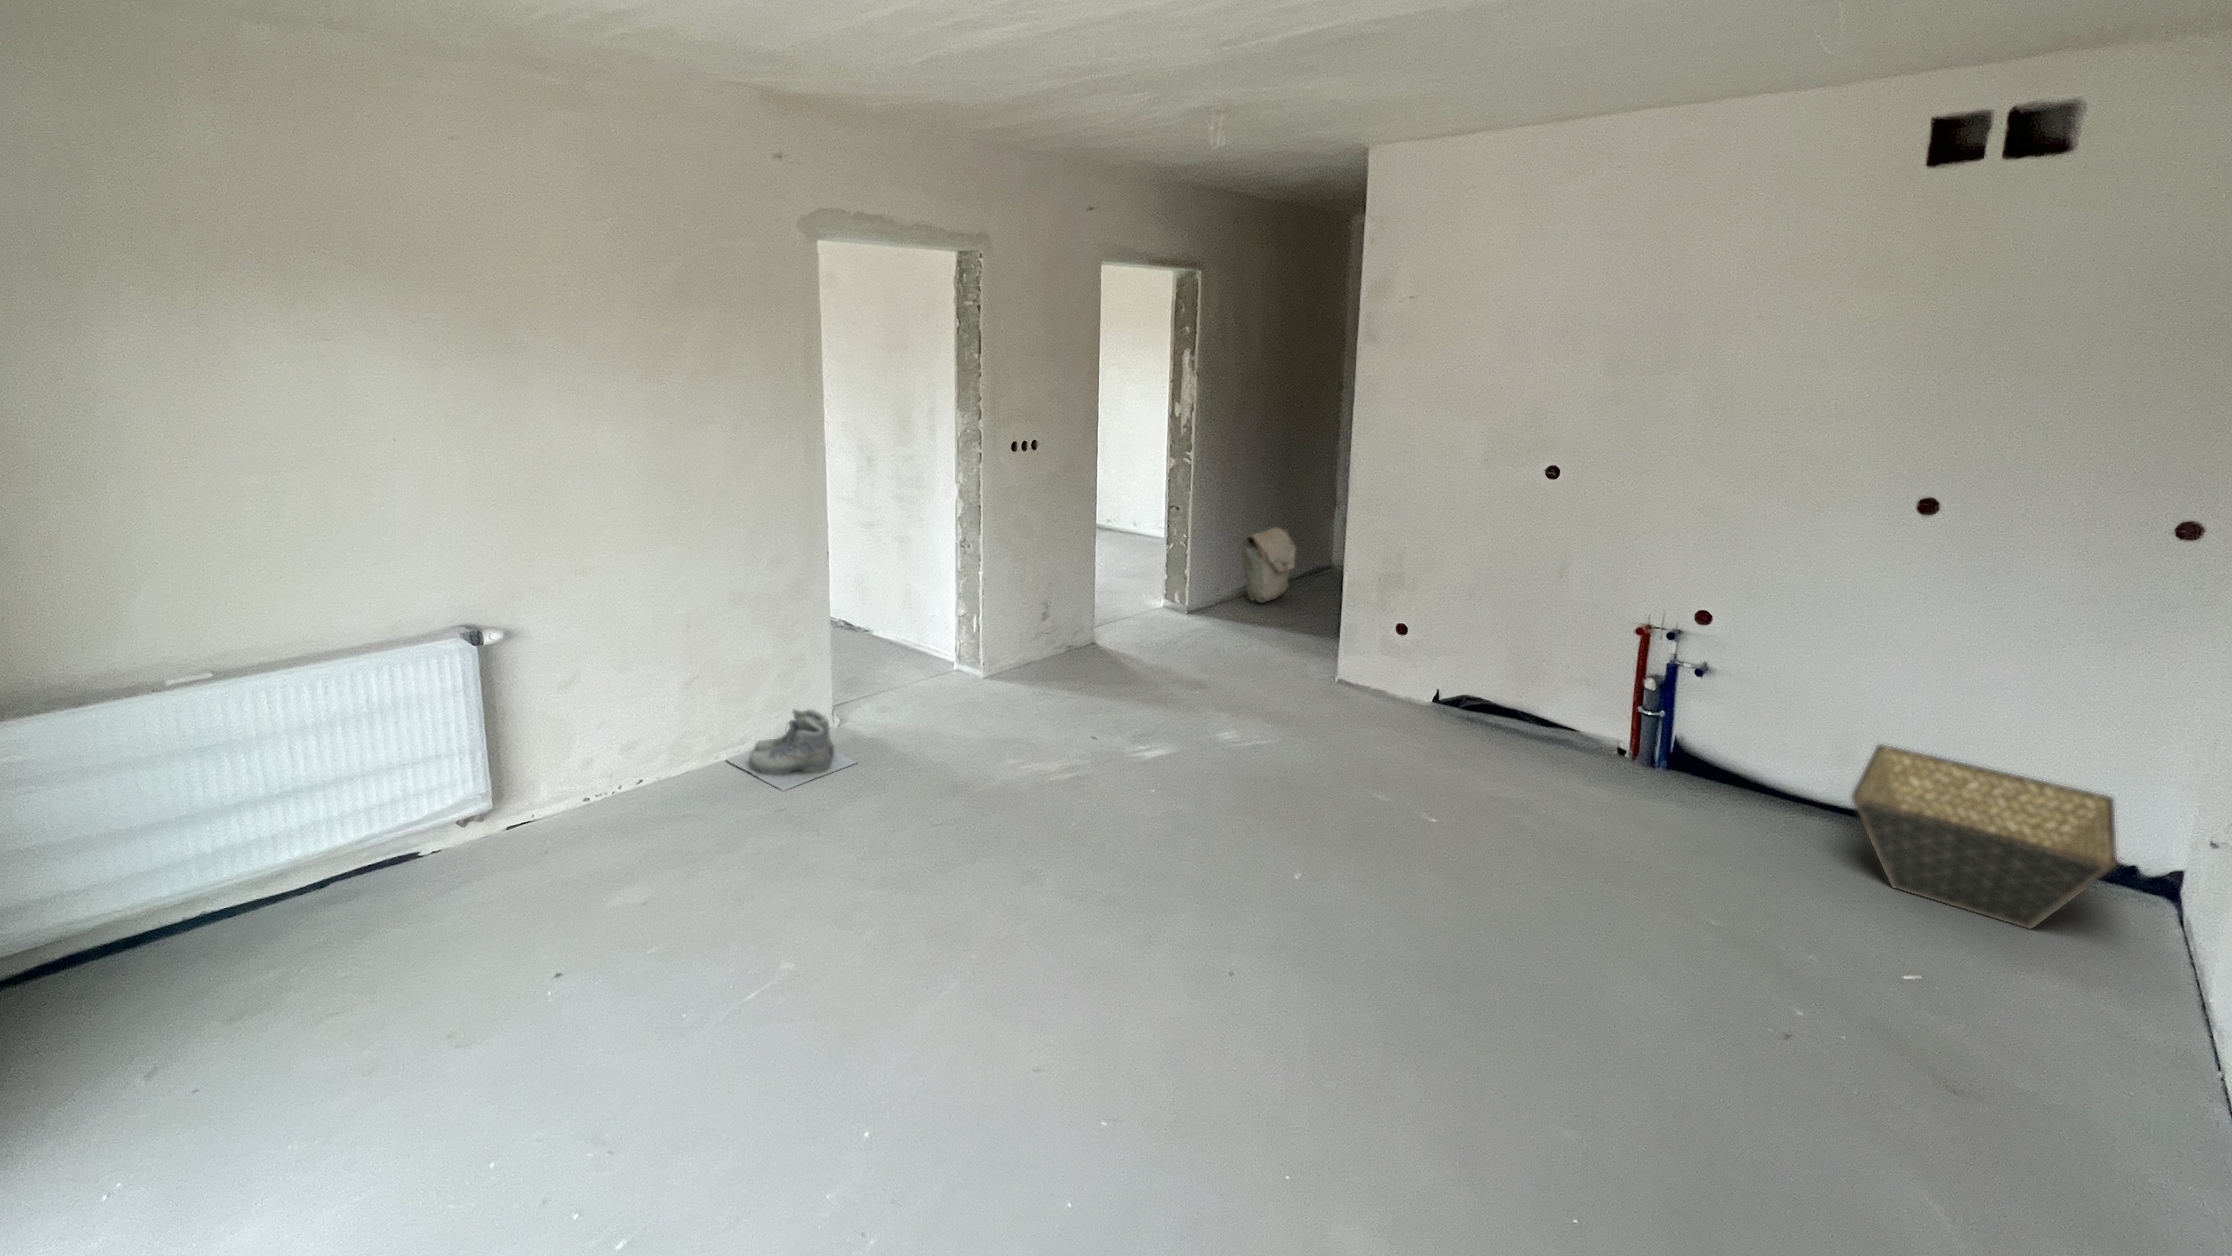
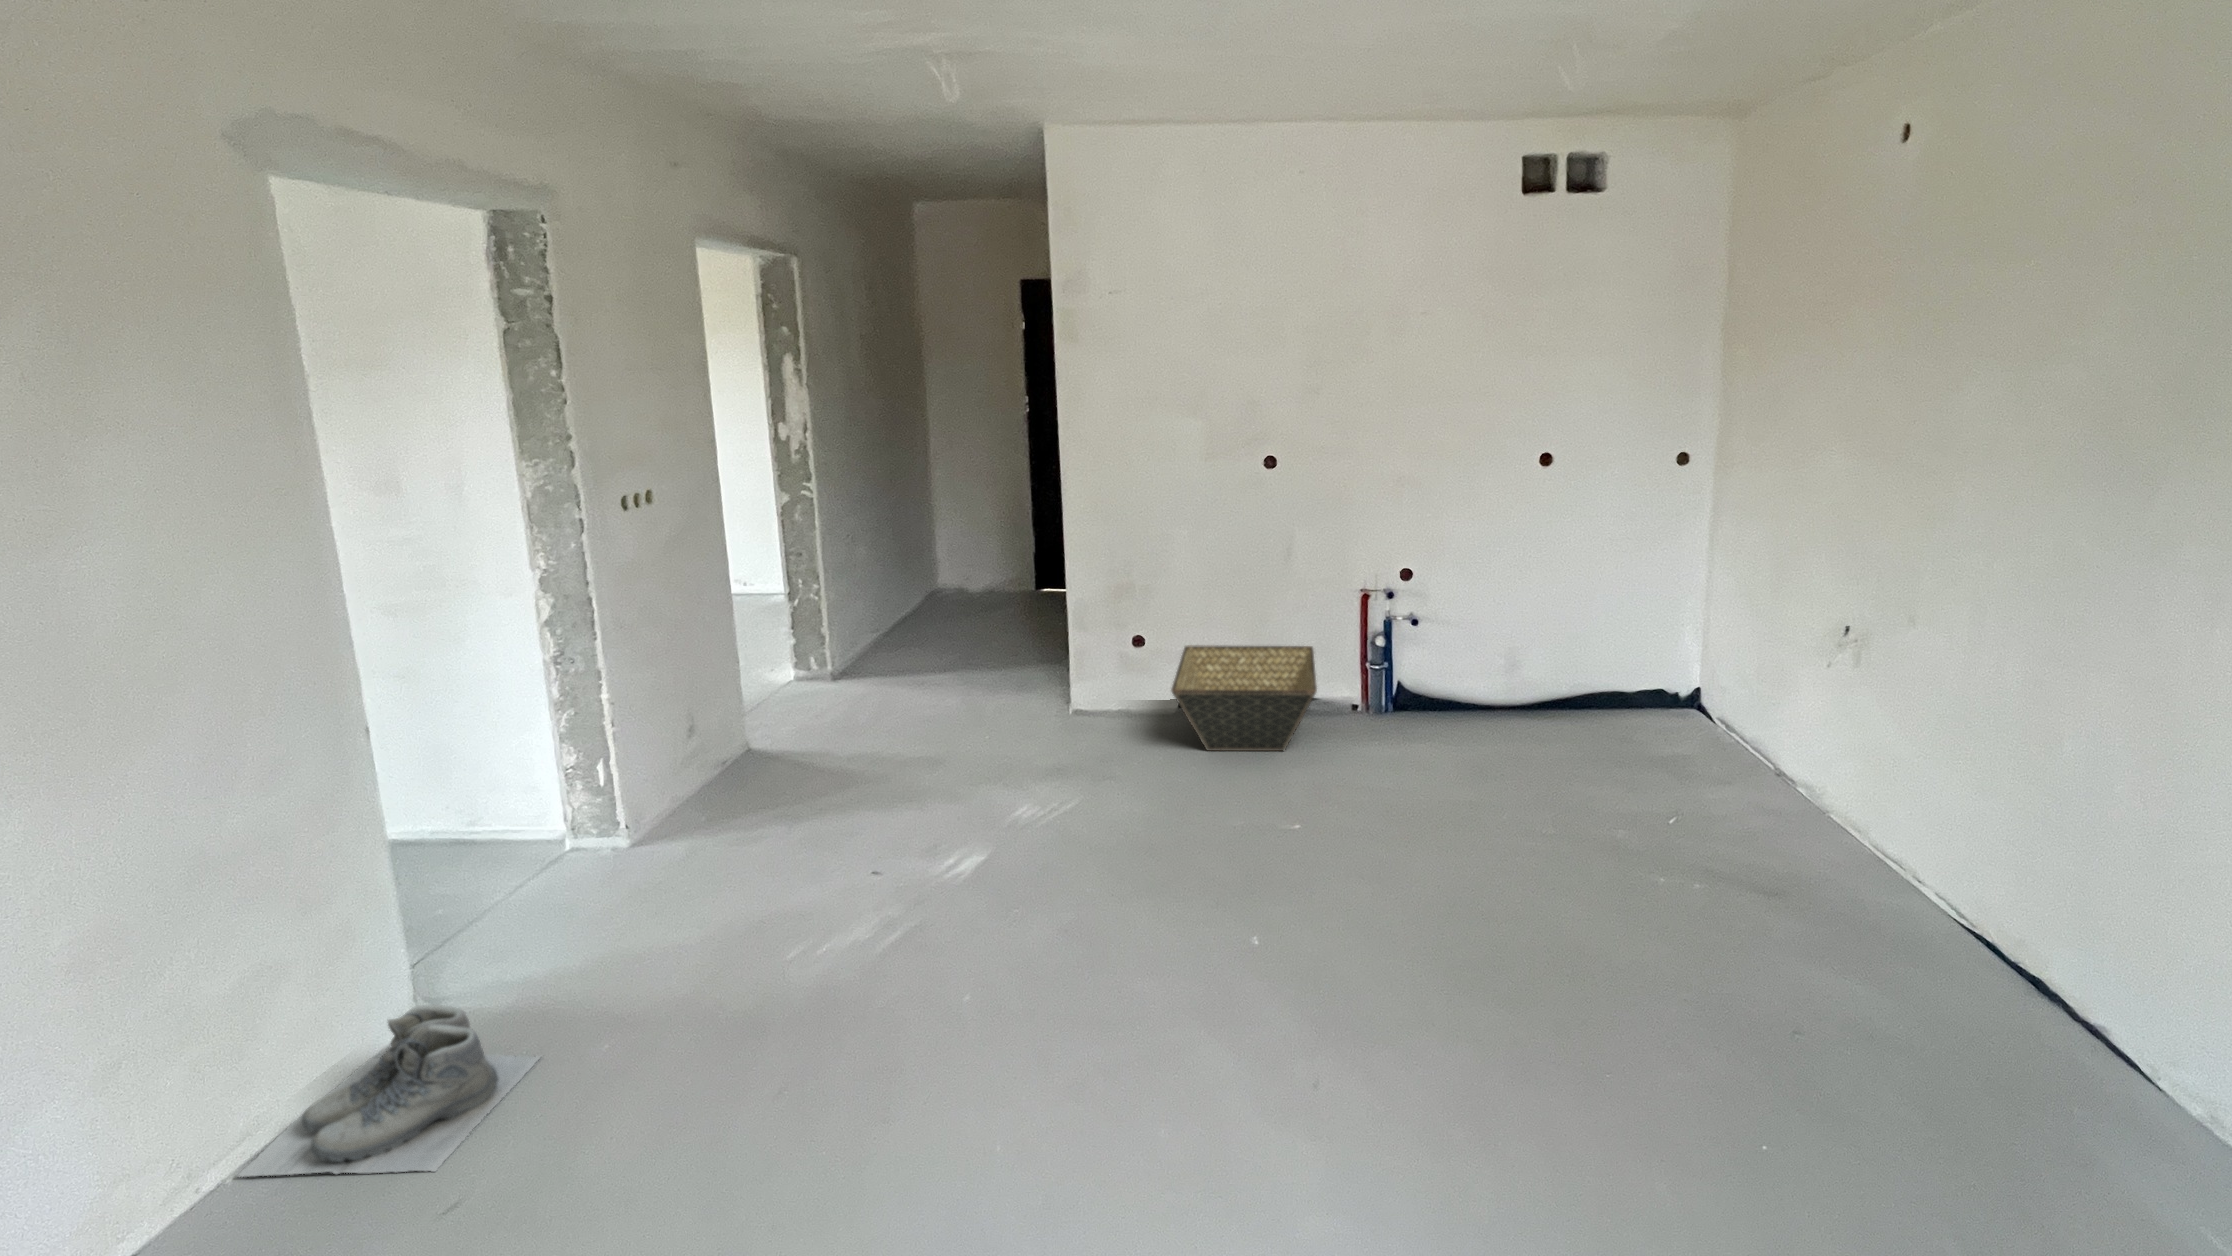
bag: present [1241,527,1295,603] -> none [876,557,933,647]
basket: present [1851,744,2117,930] -> present [1171,645,1317,751]

